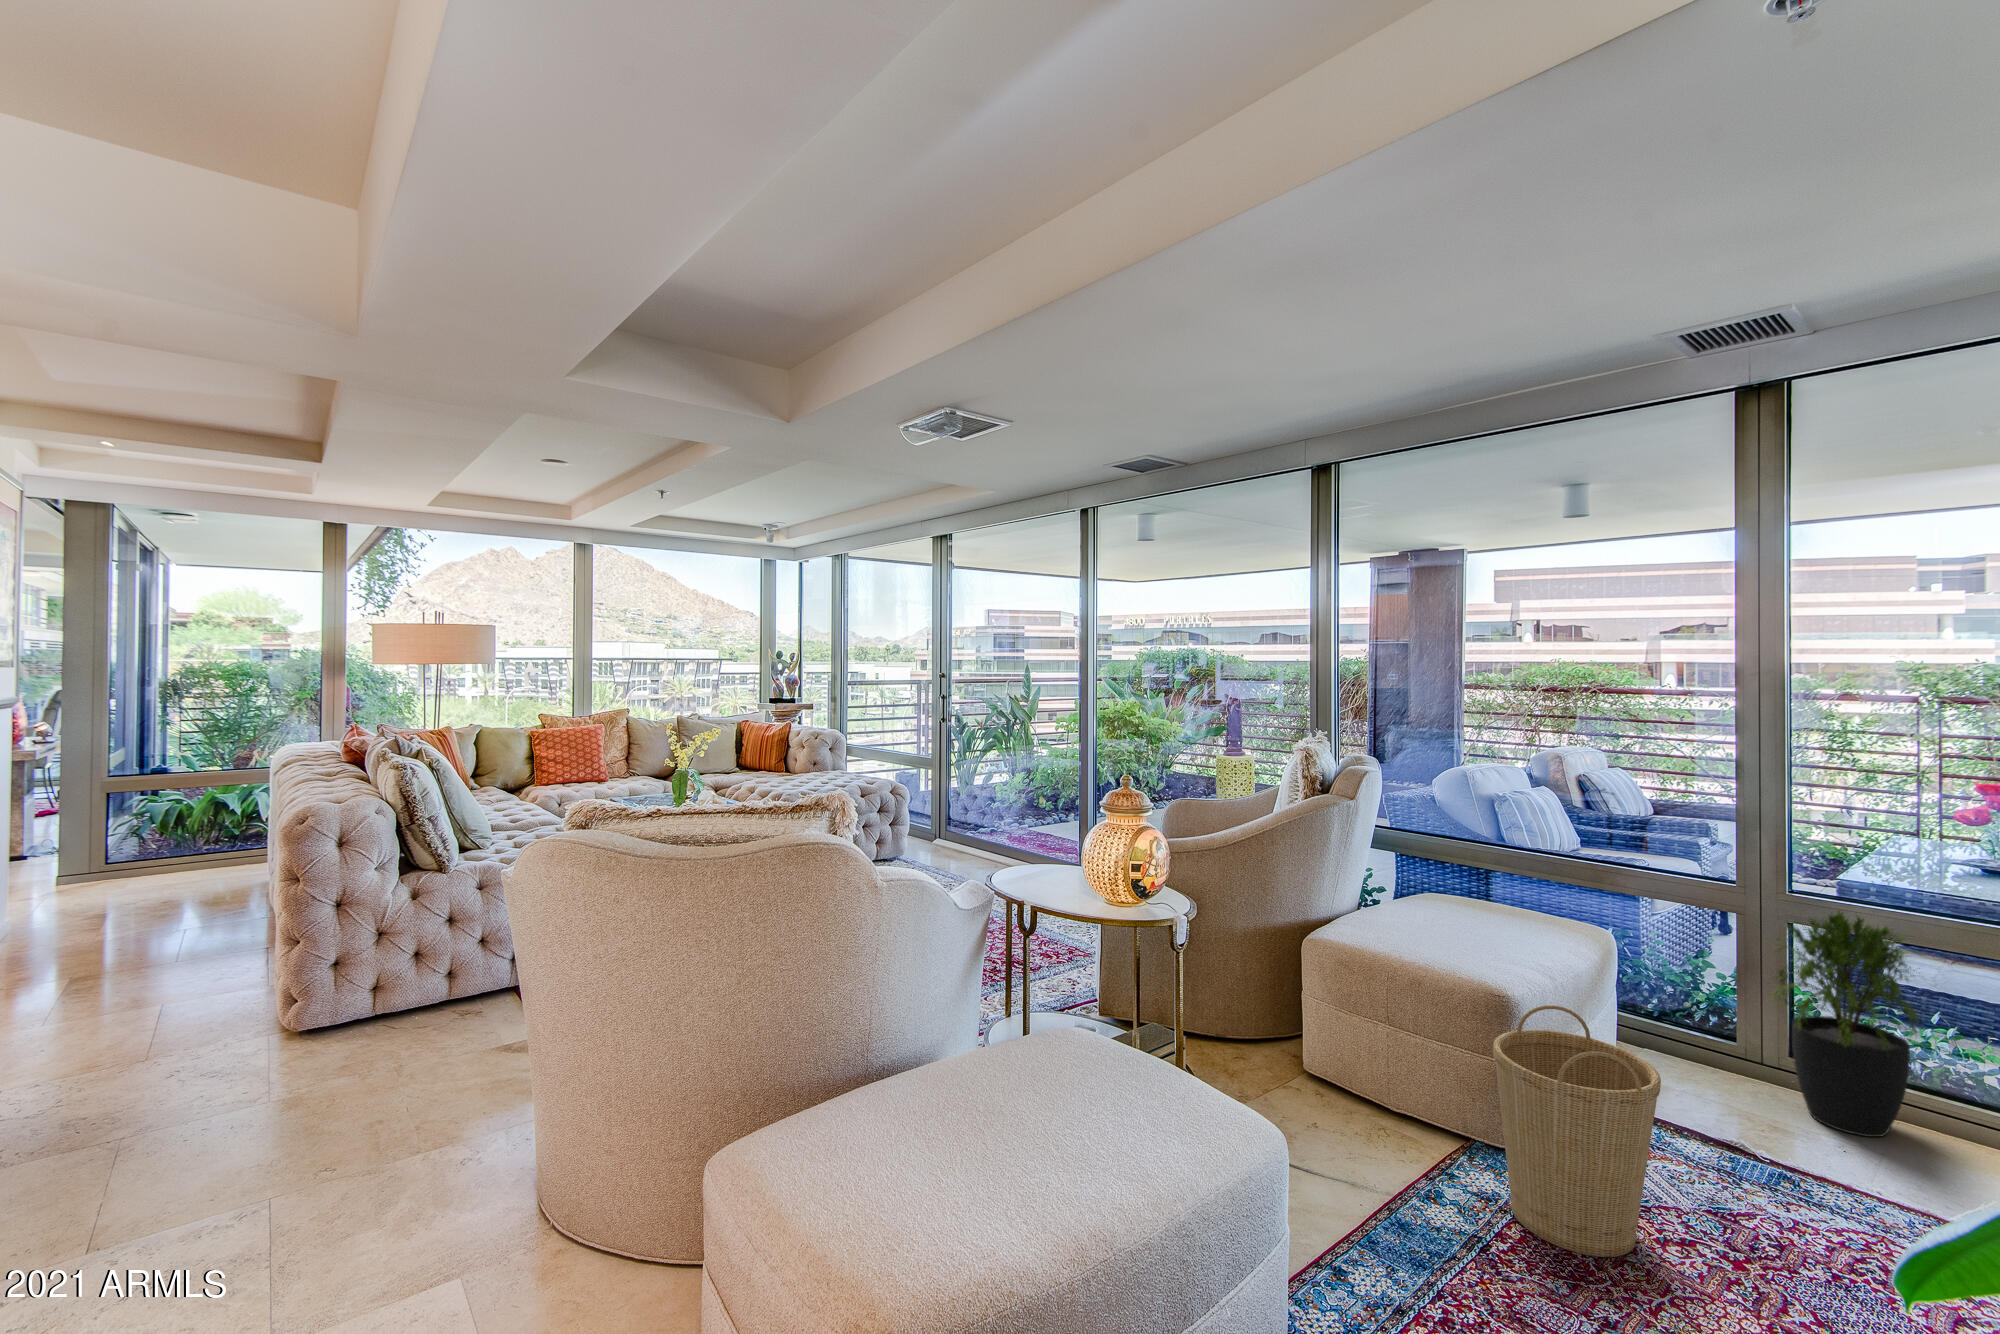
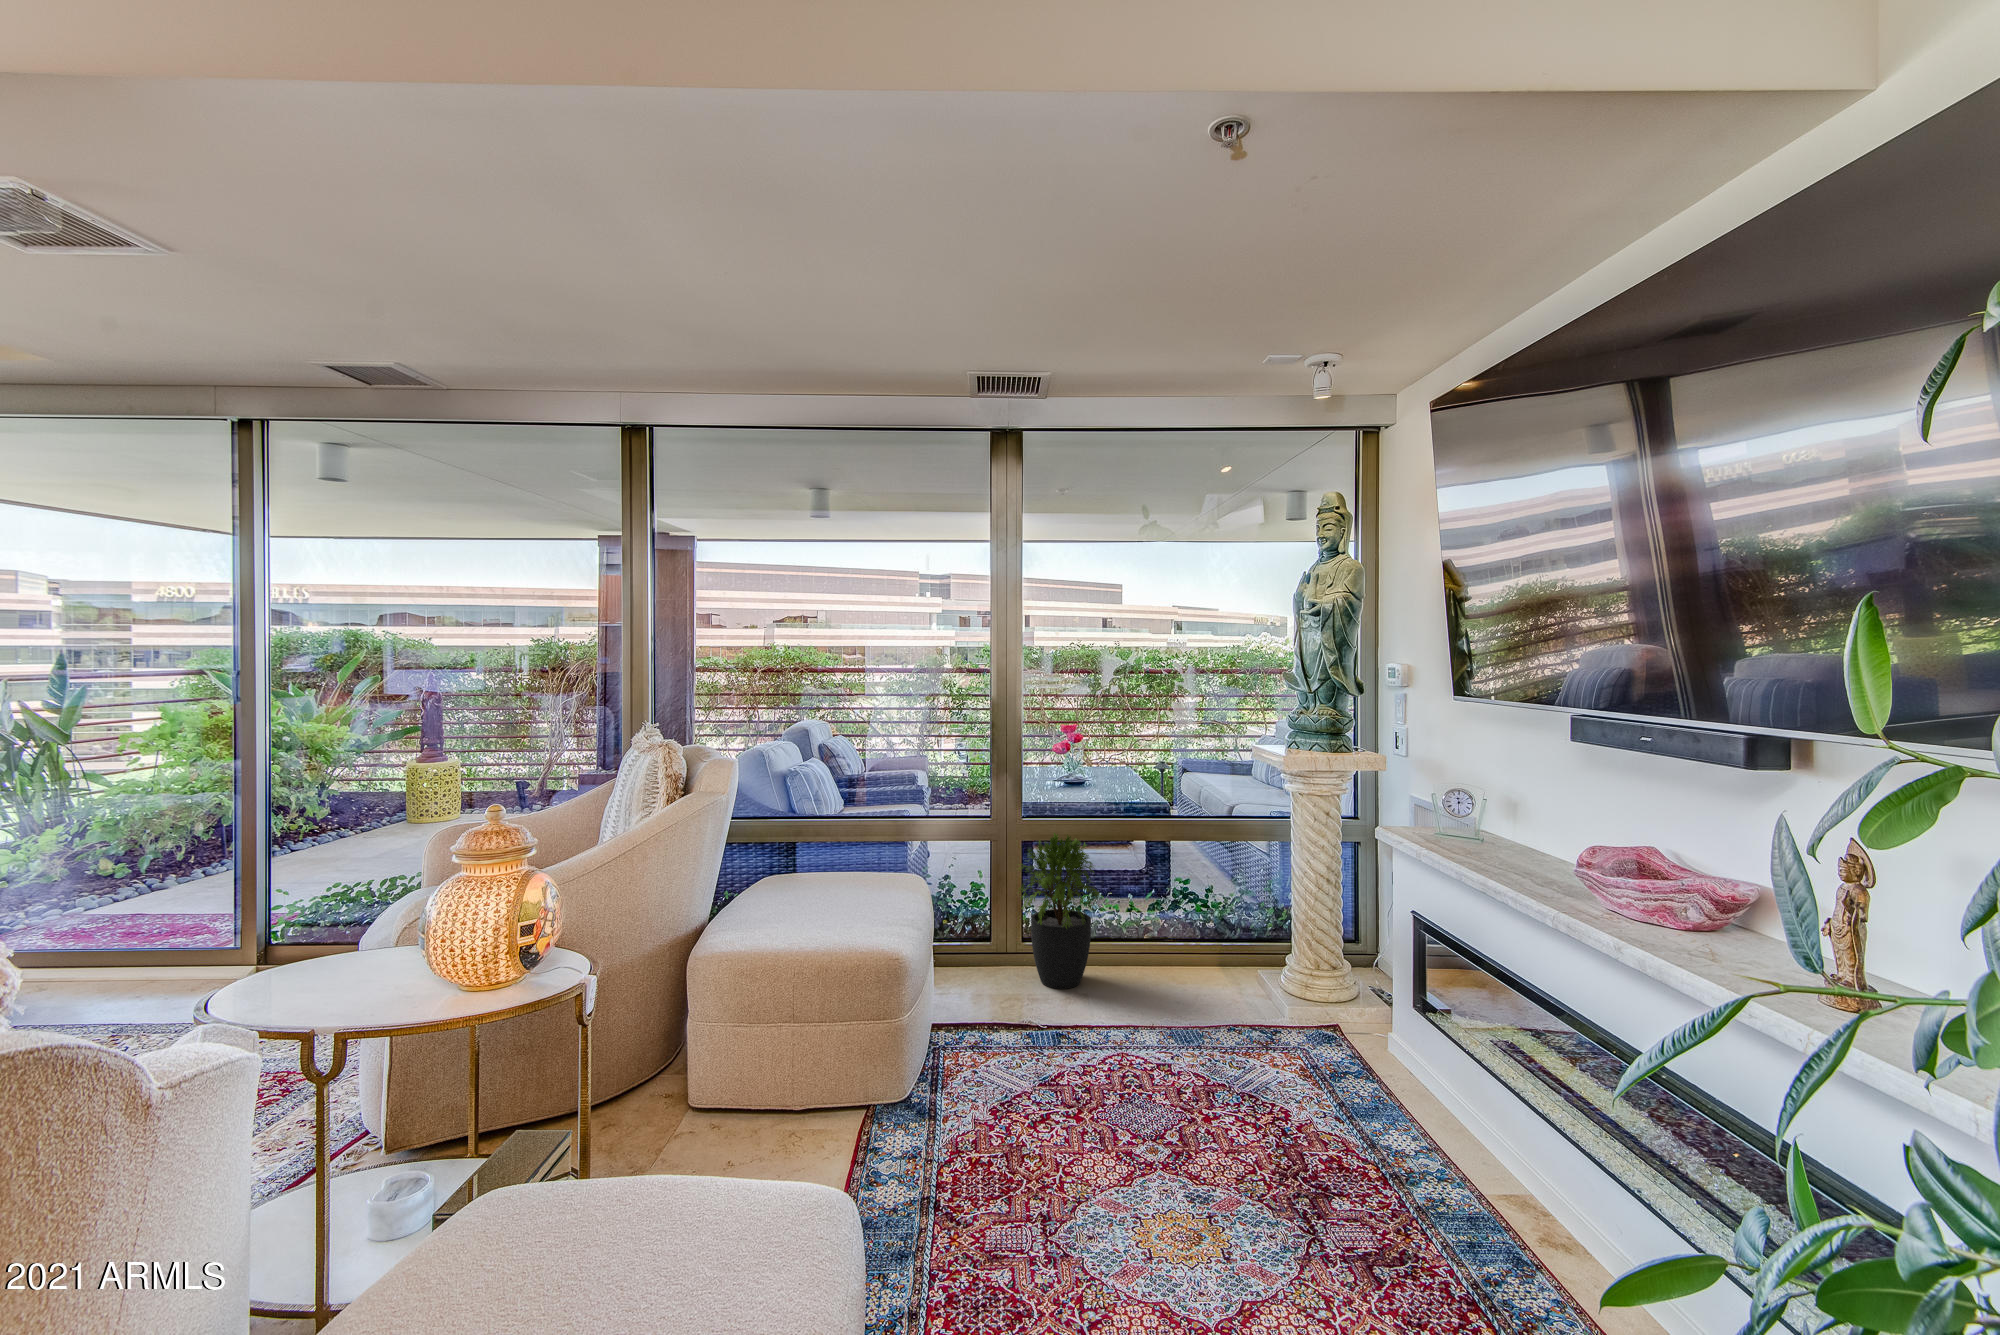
basket: present [1493,1005,1661,1257] -> none [915,957,1037,1170]

